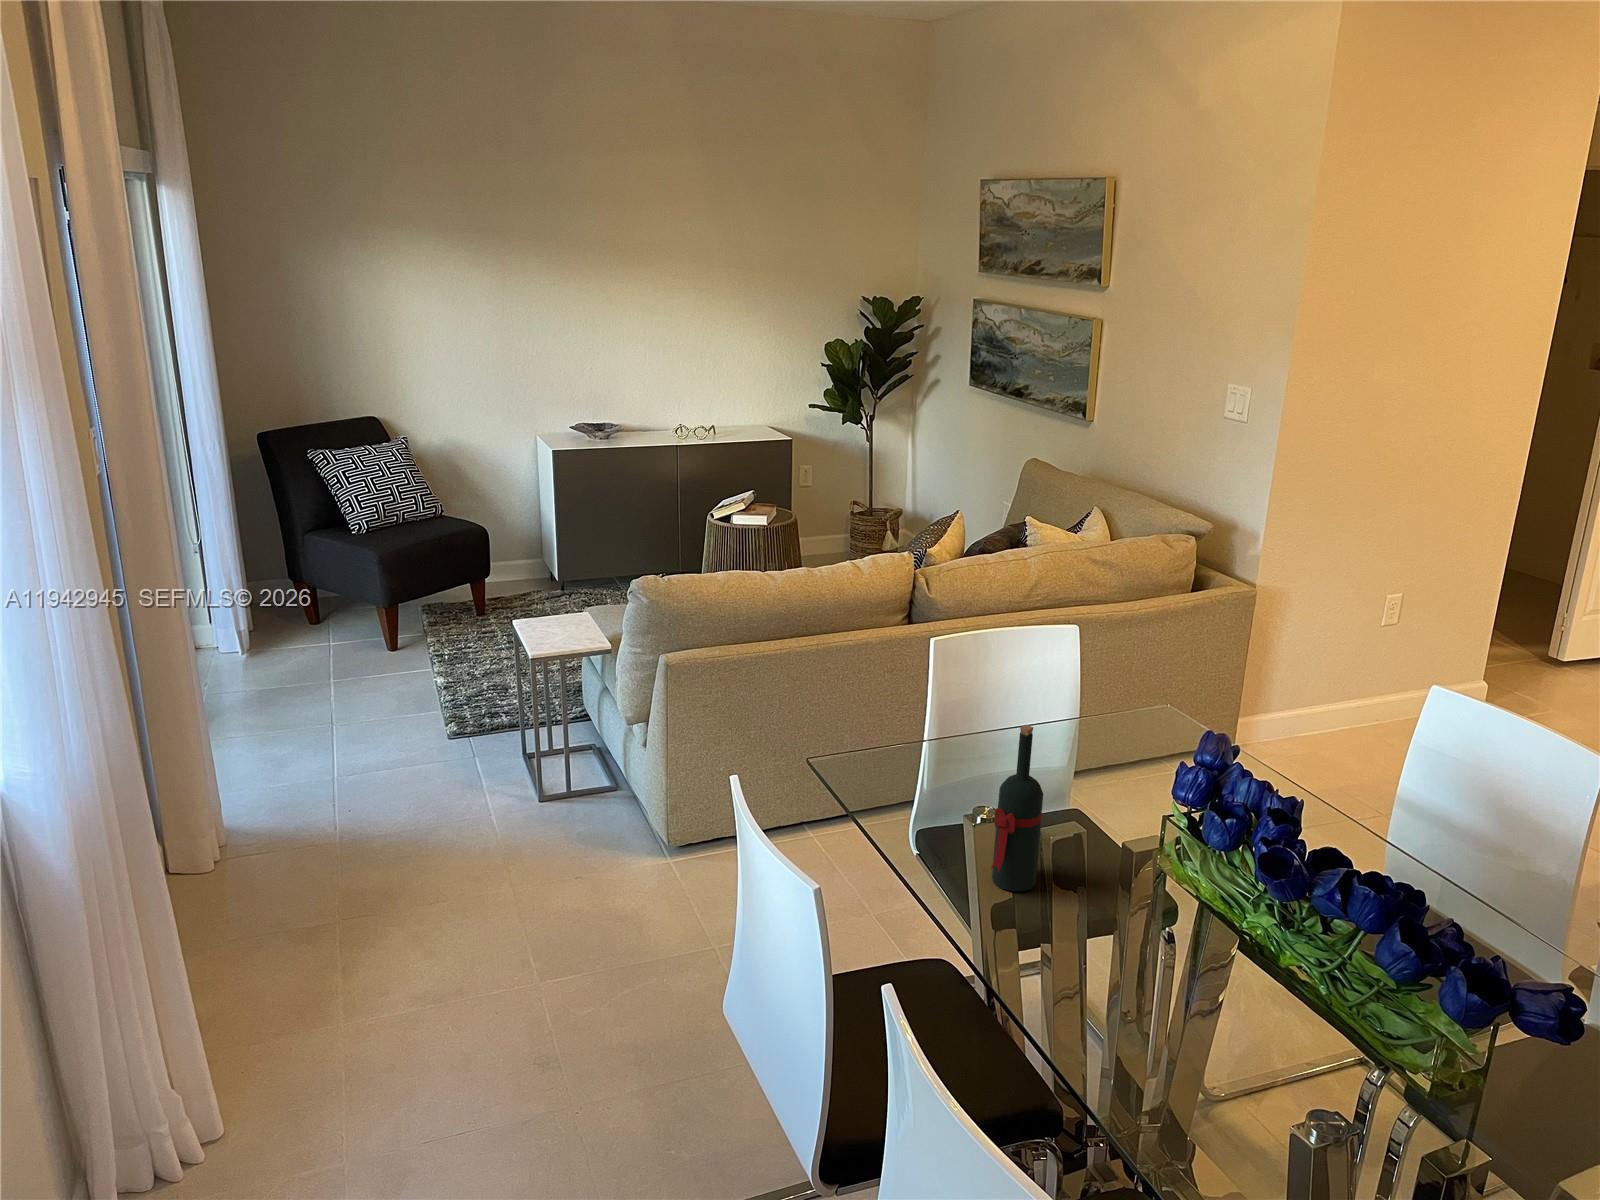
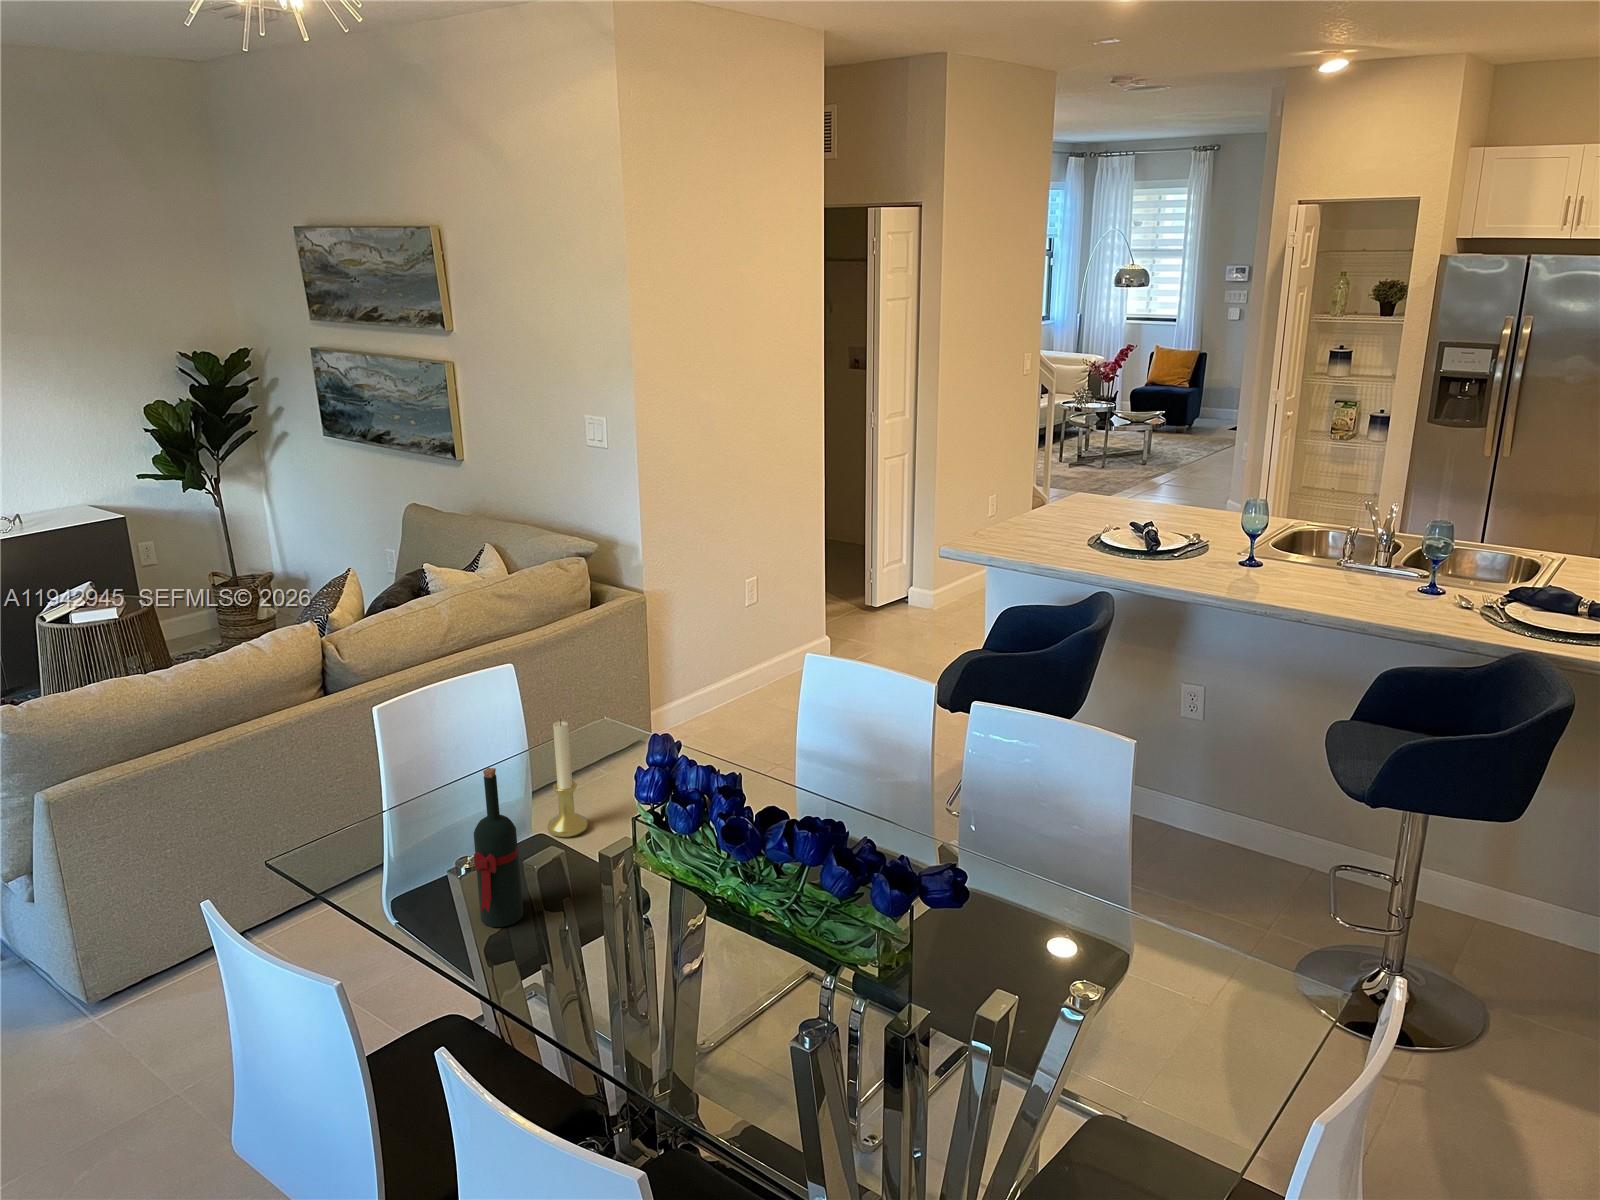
candle holder: none [1083,694,1127,820] -> present [547,720,588,837]

